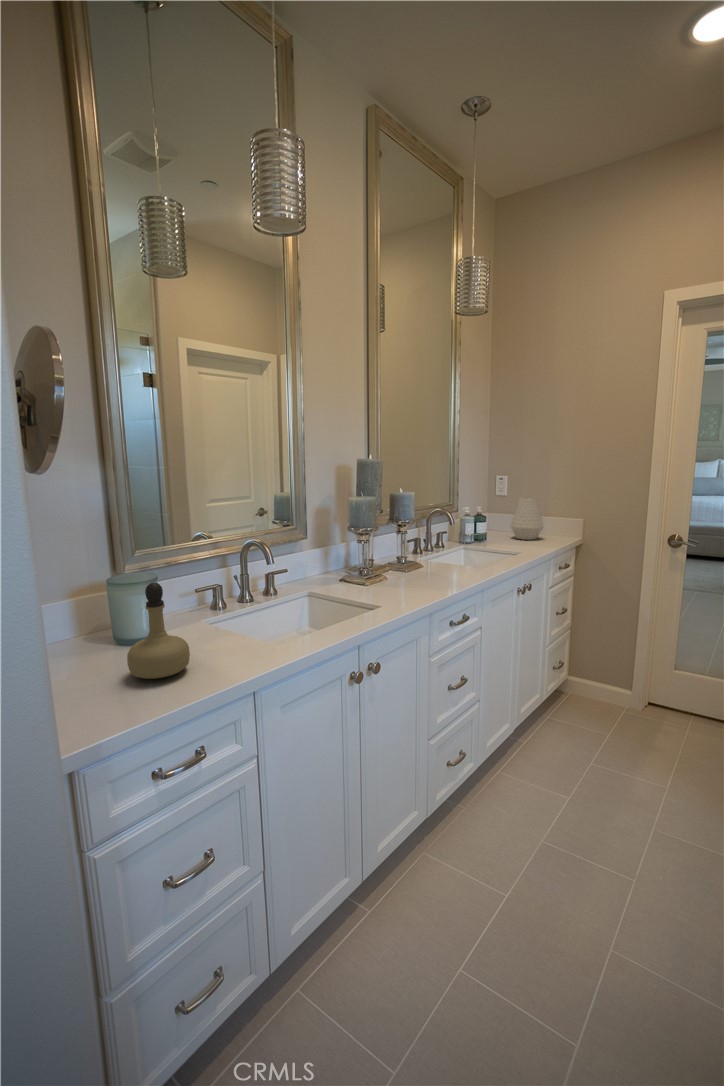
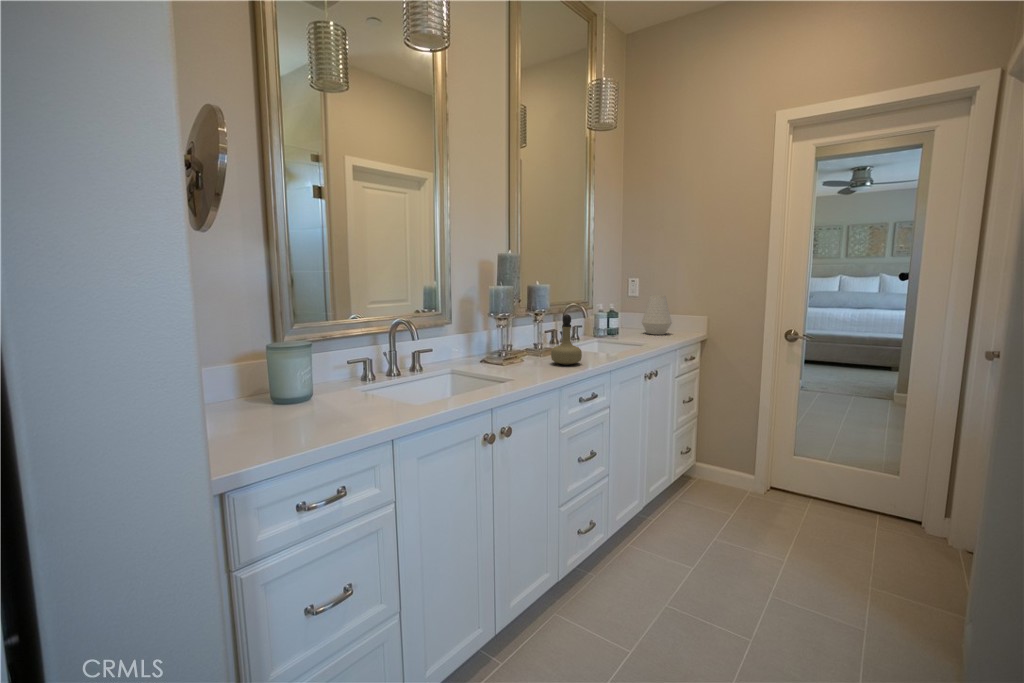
perfume bottle: present [127,583,190,679] -> present [551,314,582,365]

